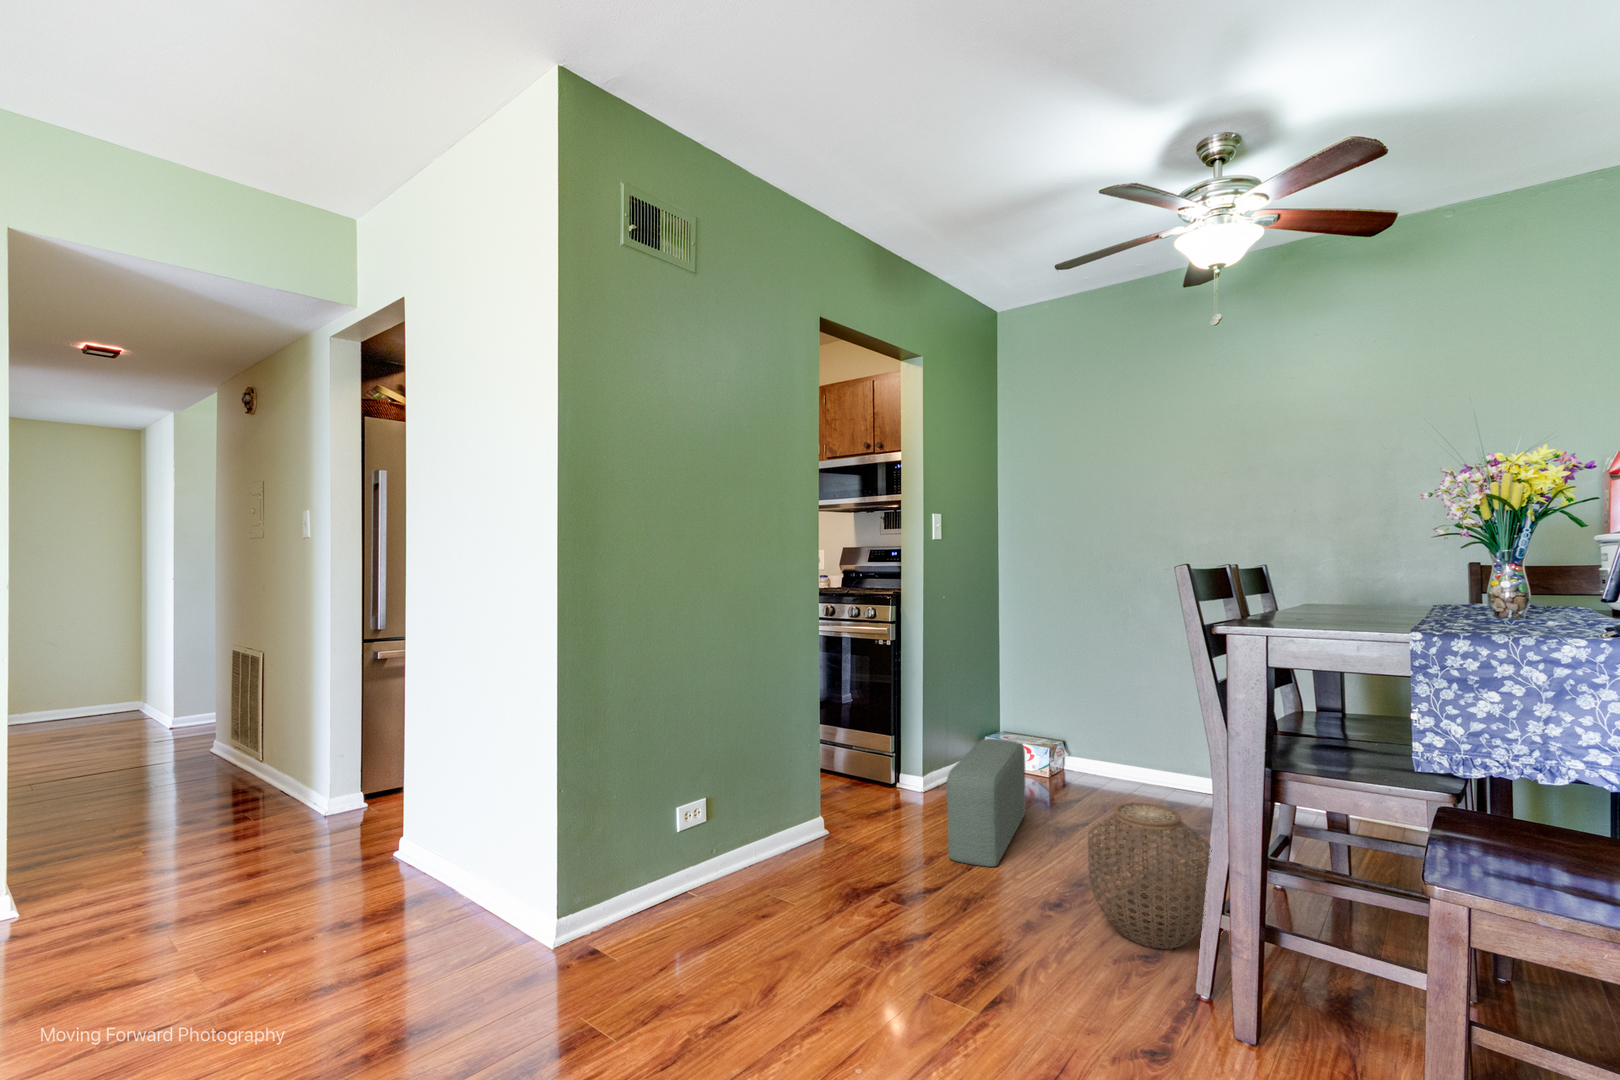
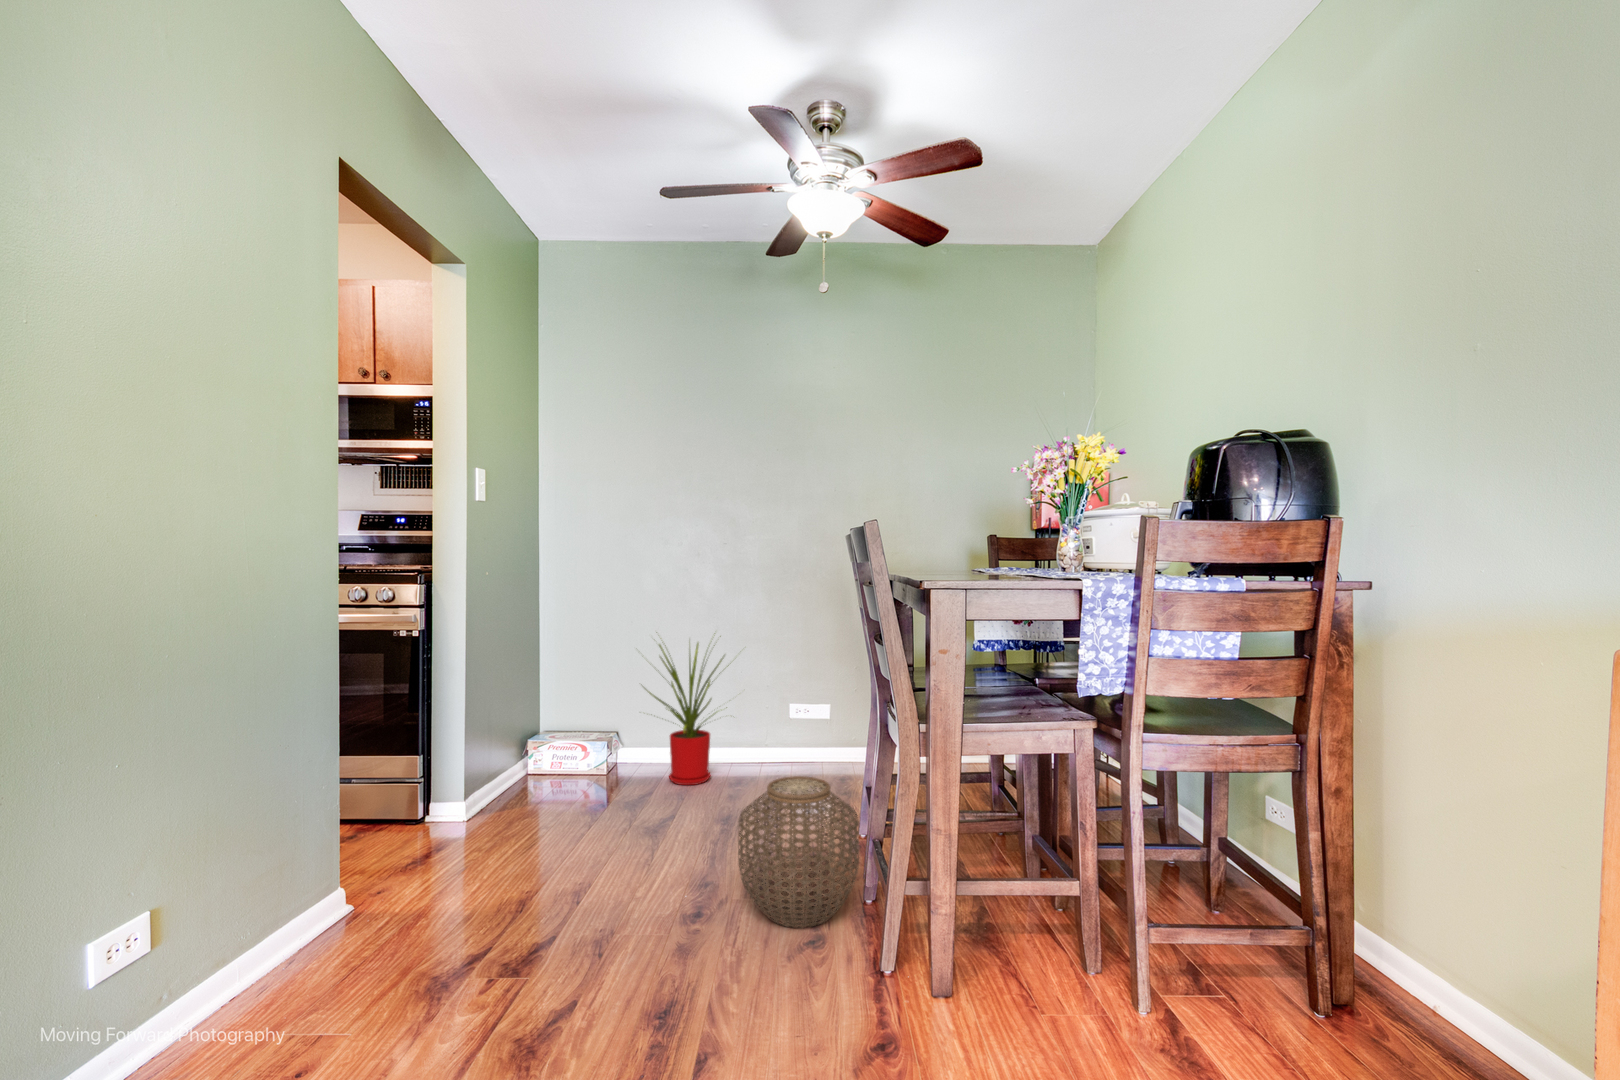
house plant: none [1066,652,1182,803] -> present [647,636,729,785]
pouf: present [946,739,1026,867] -> none [543,737,612,898]

